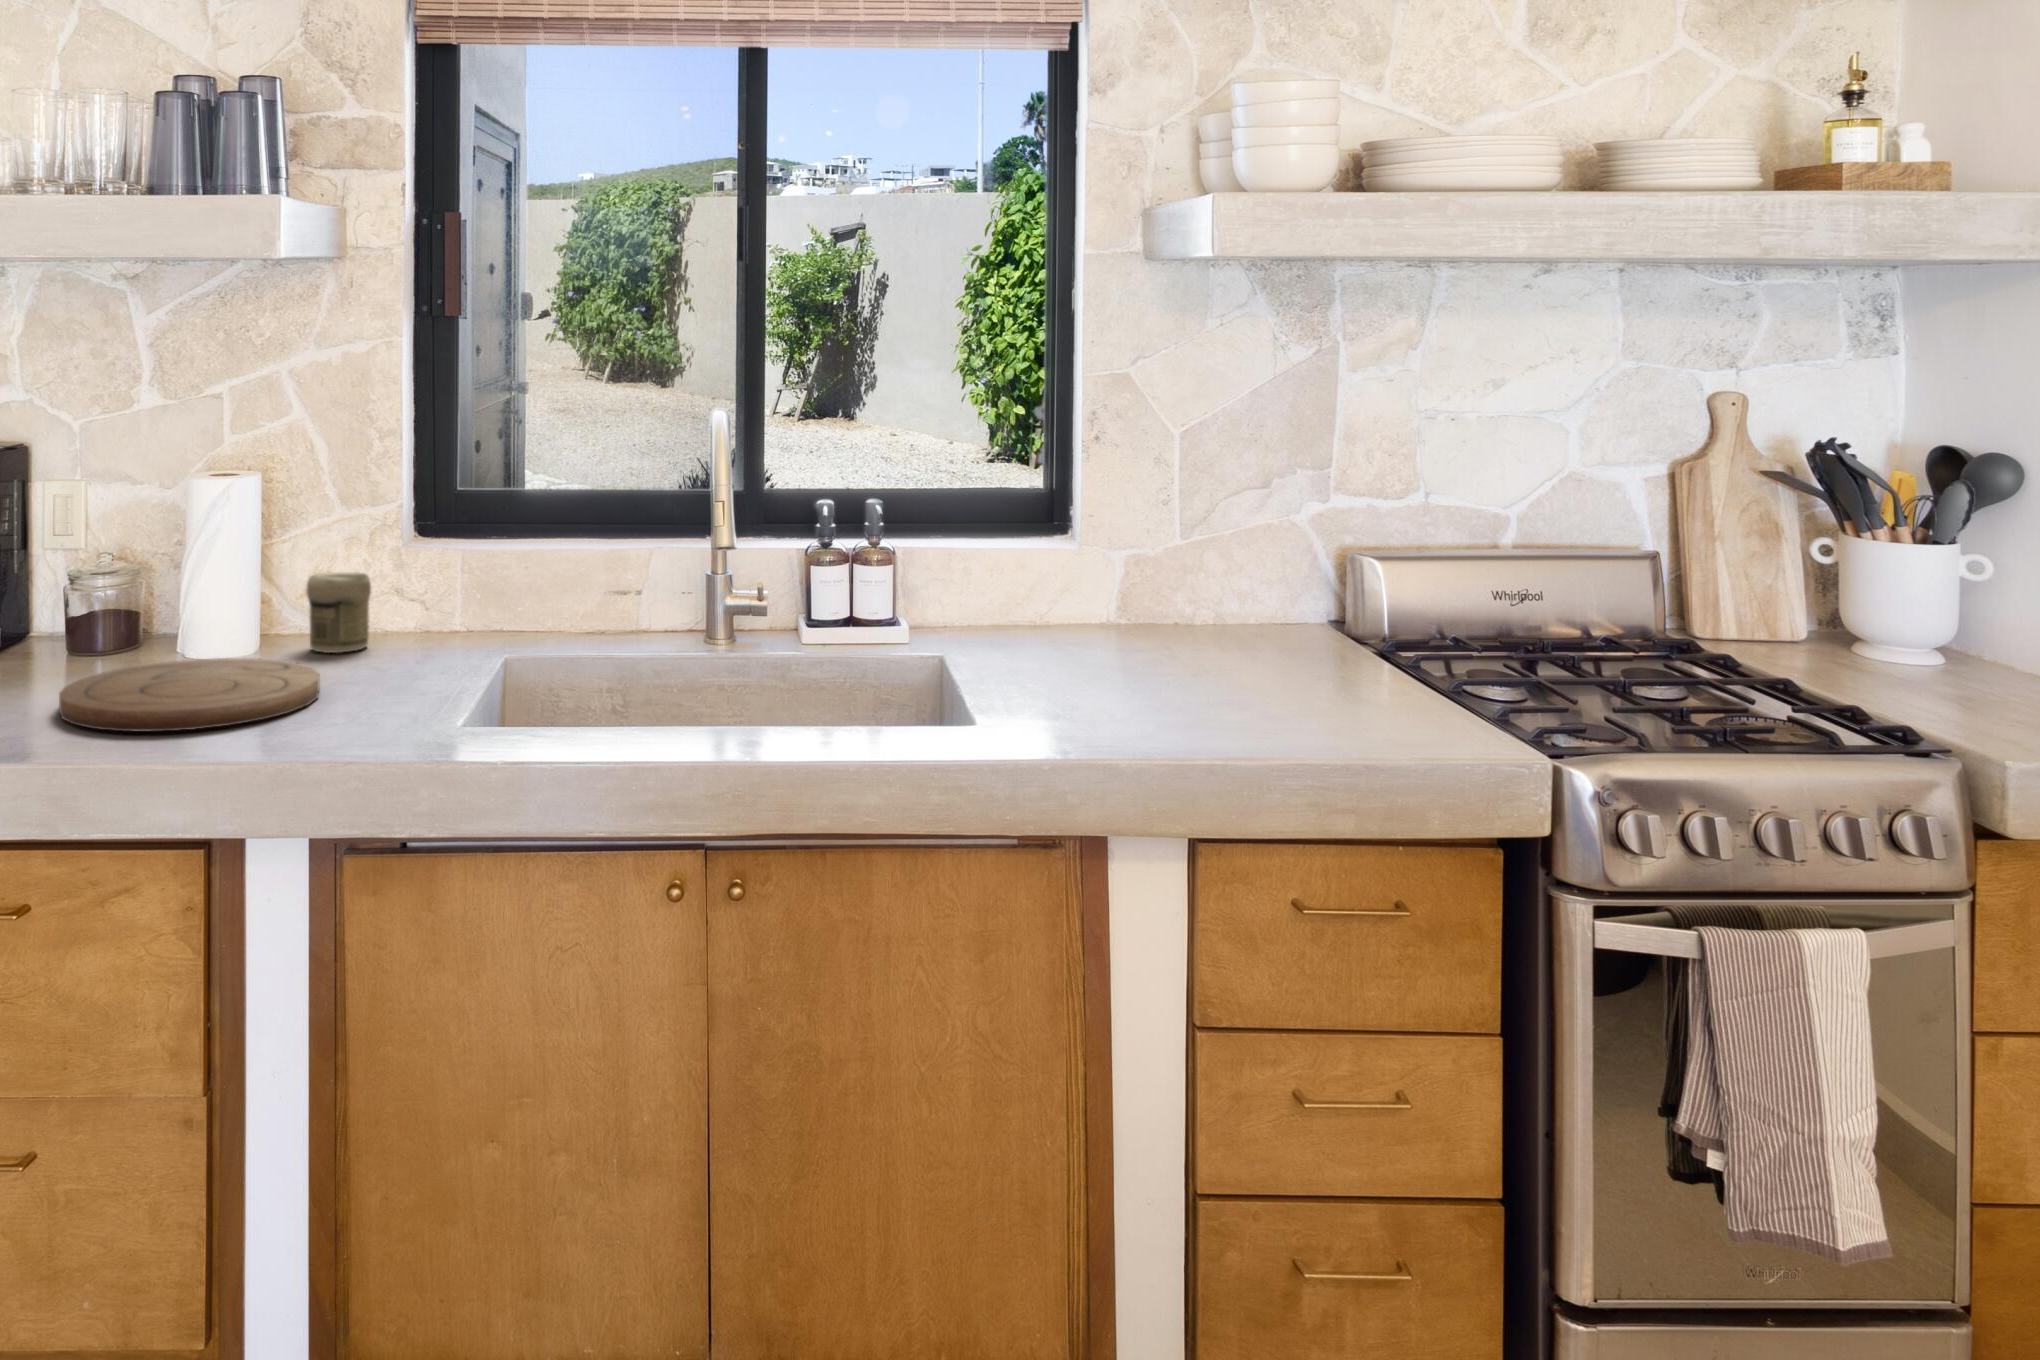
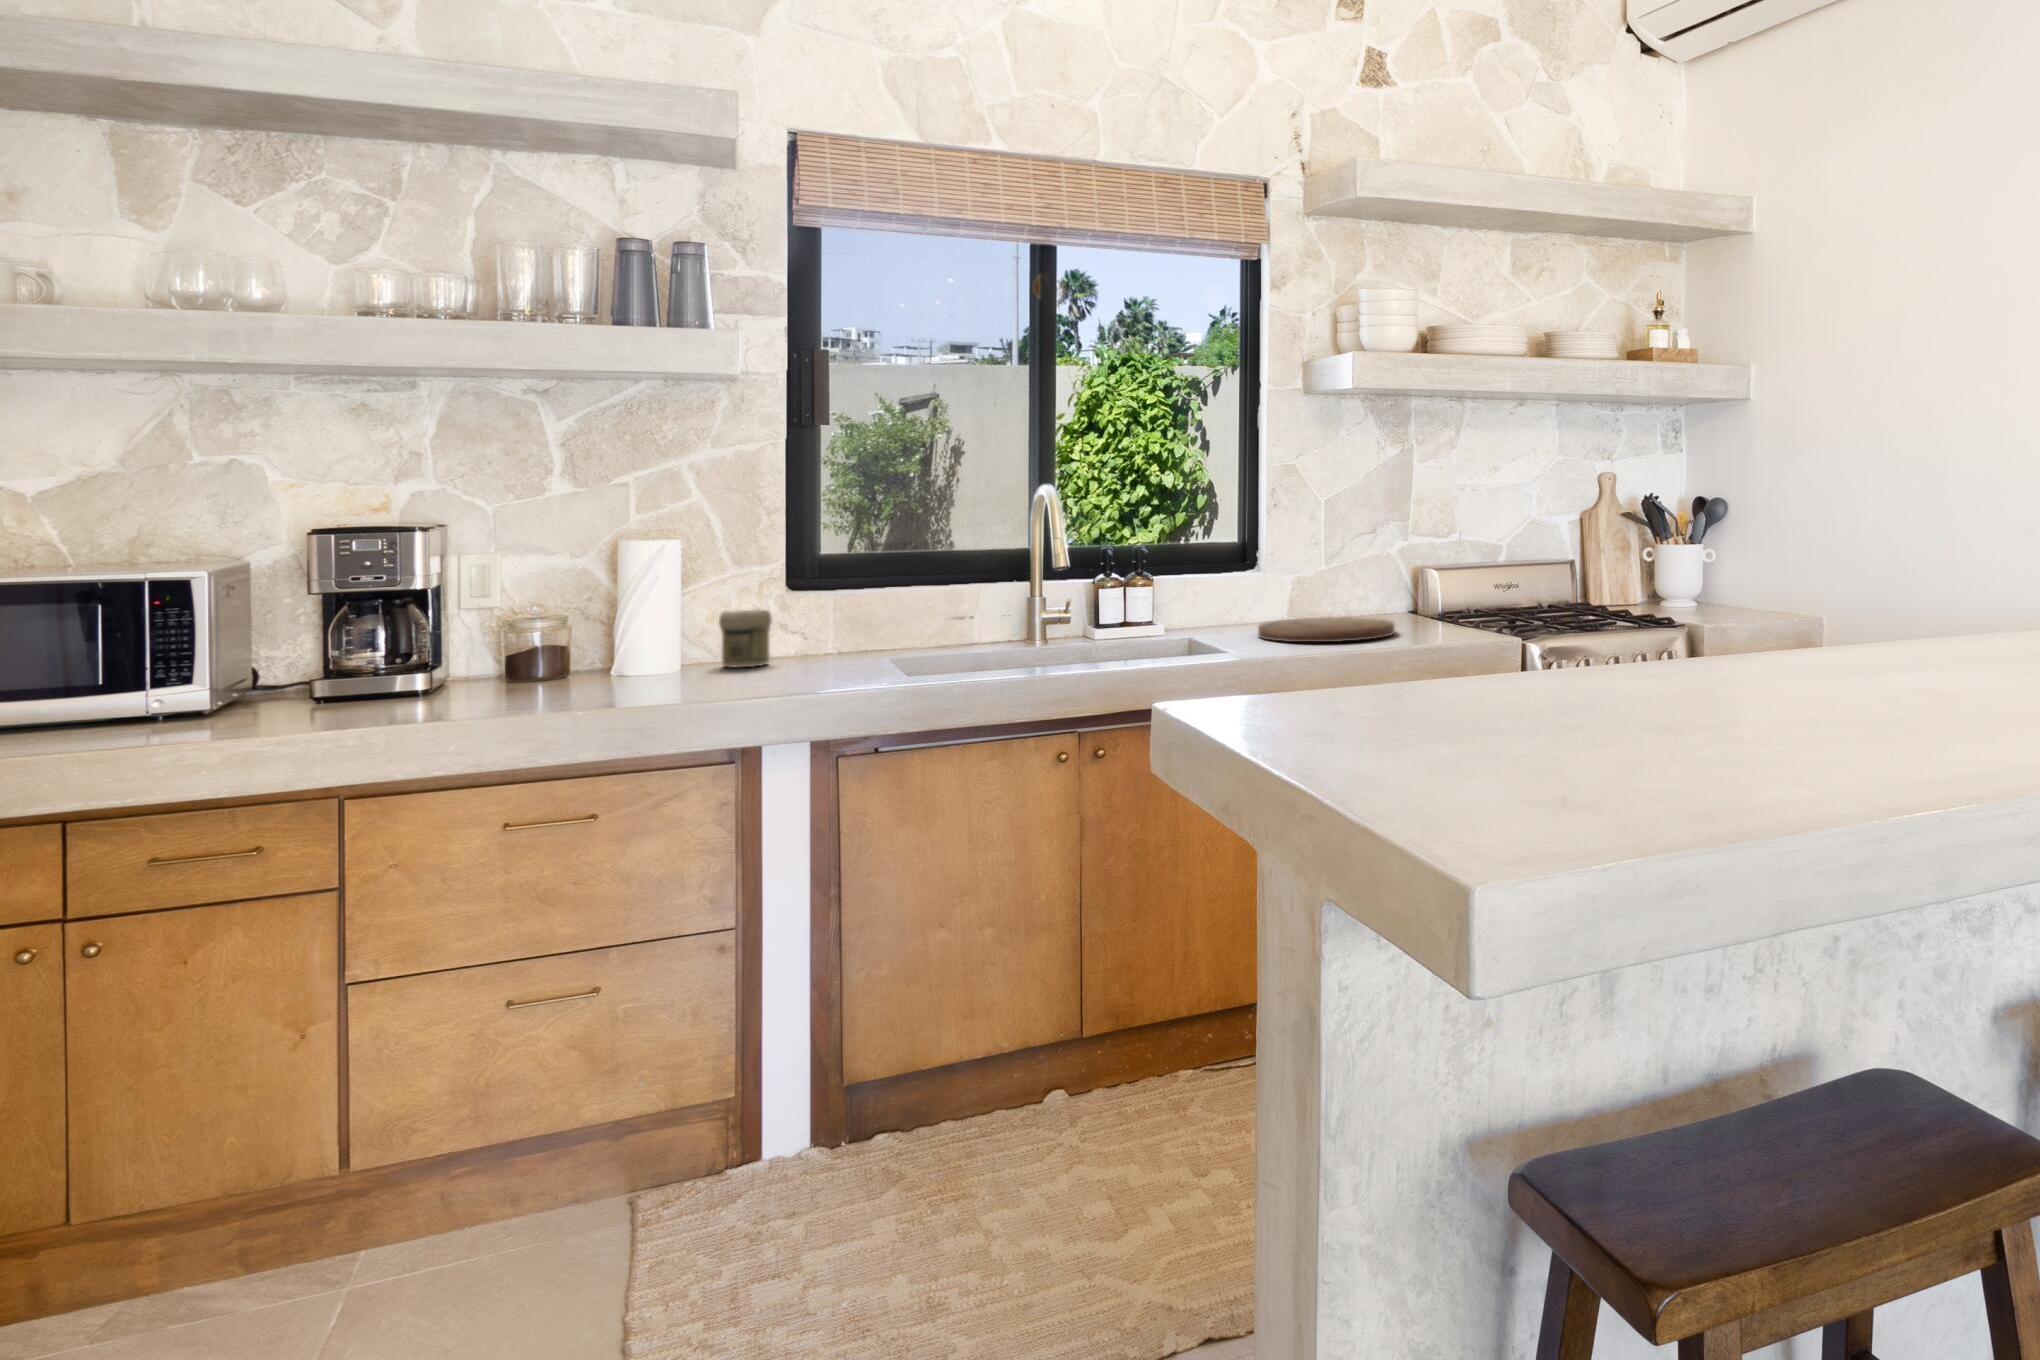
cutting board: present [59,658,320,732] -> present [1258,617,1395,642]

